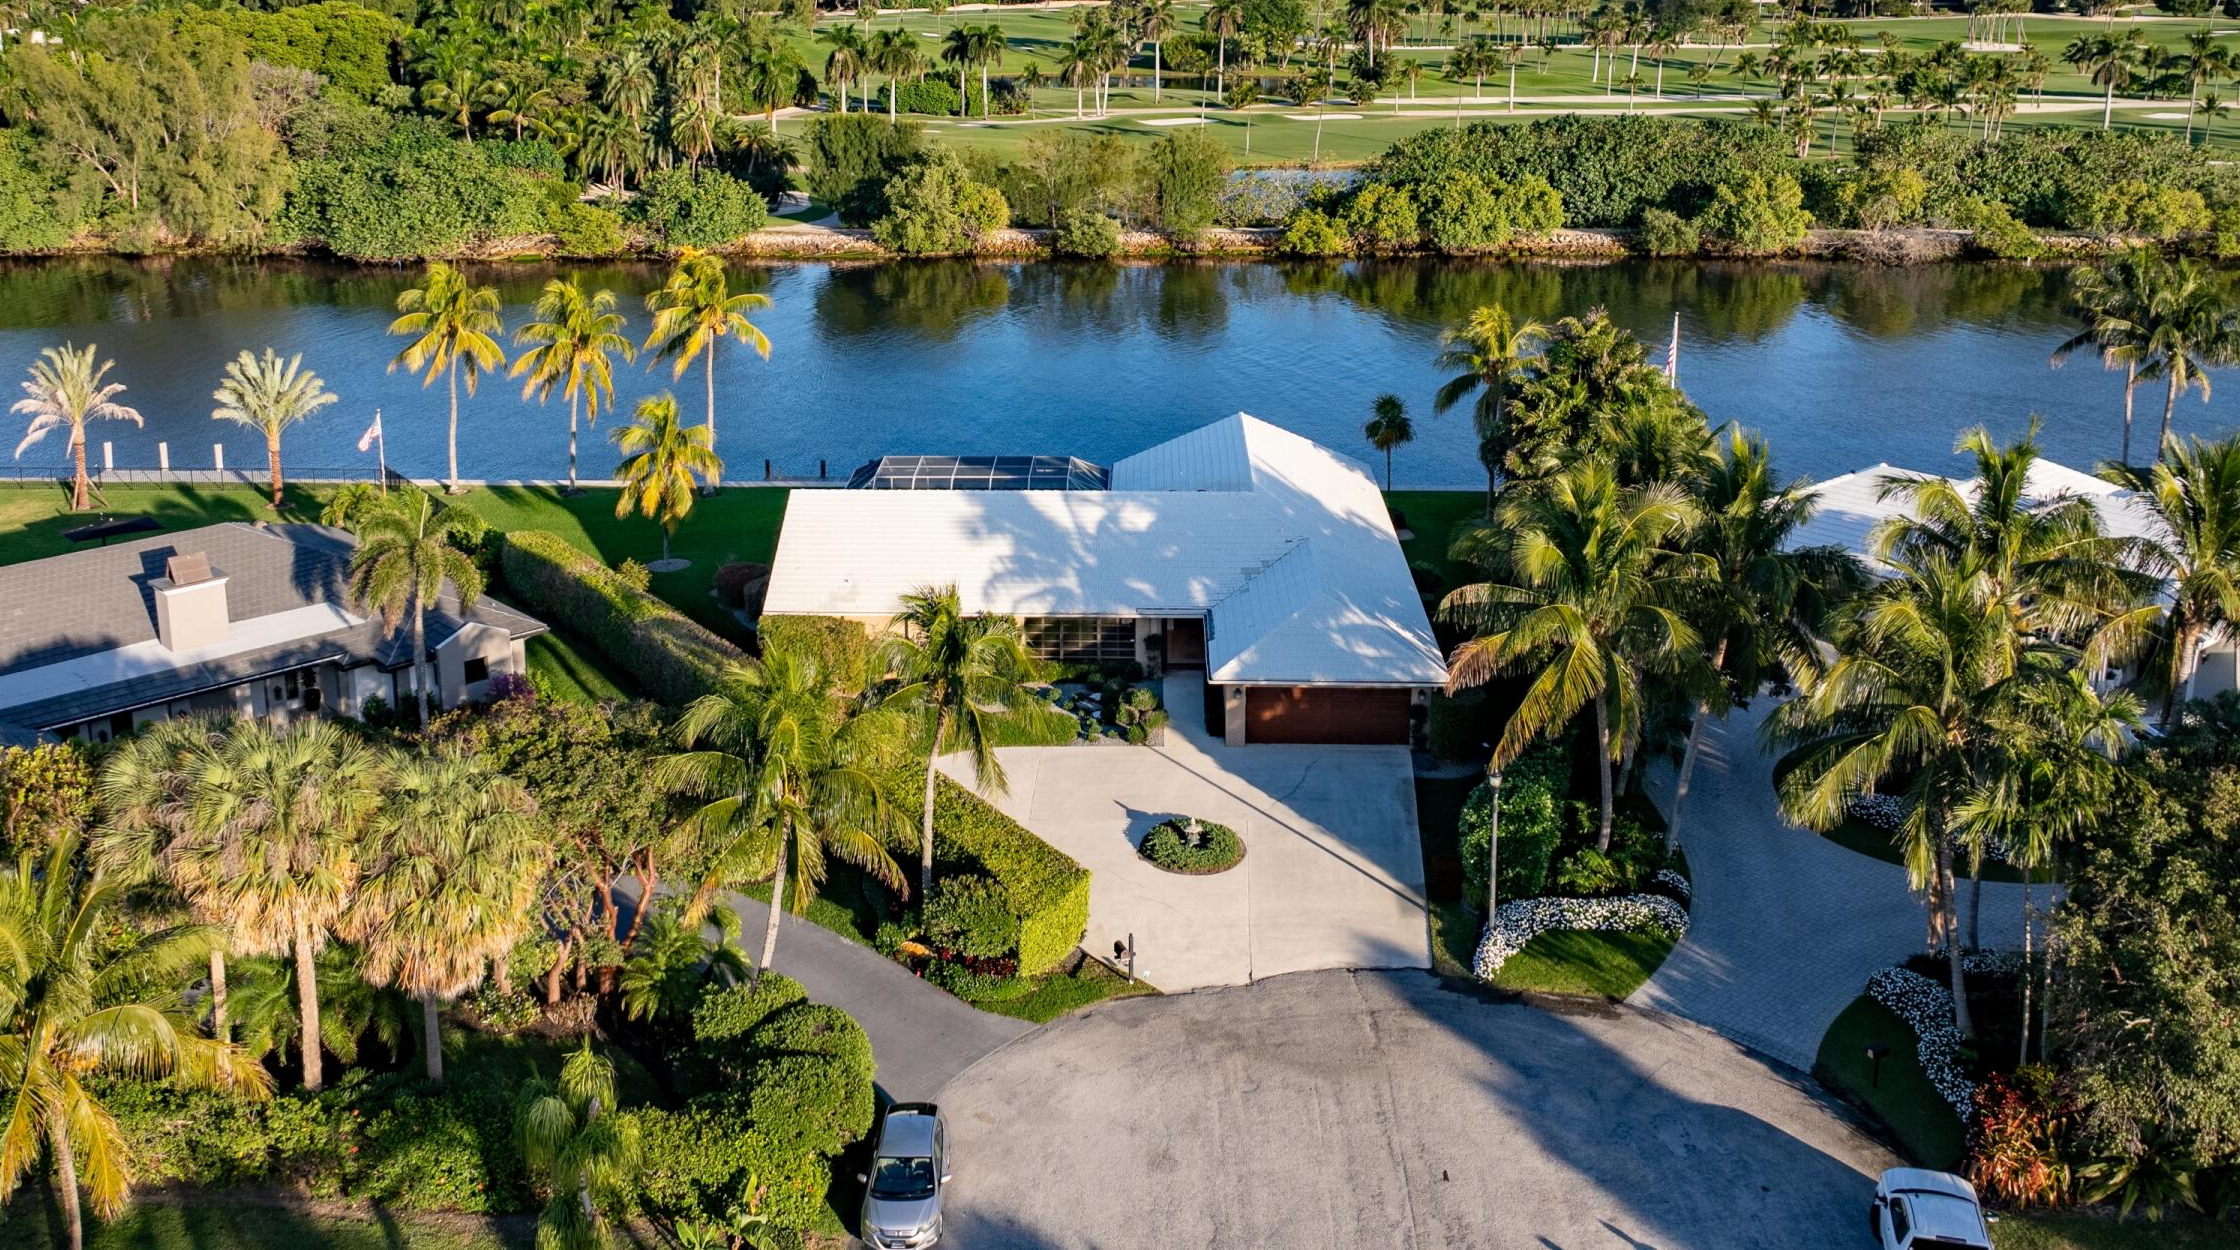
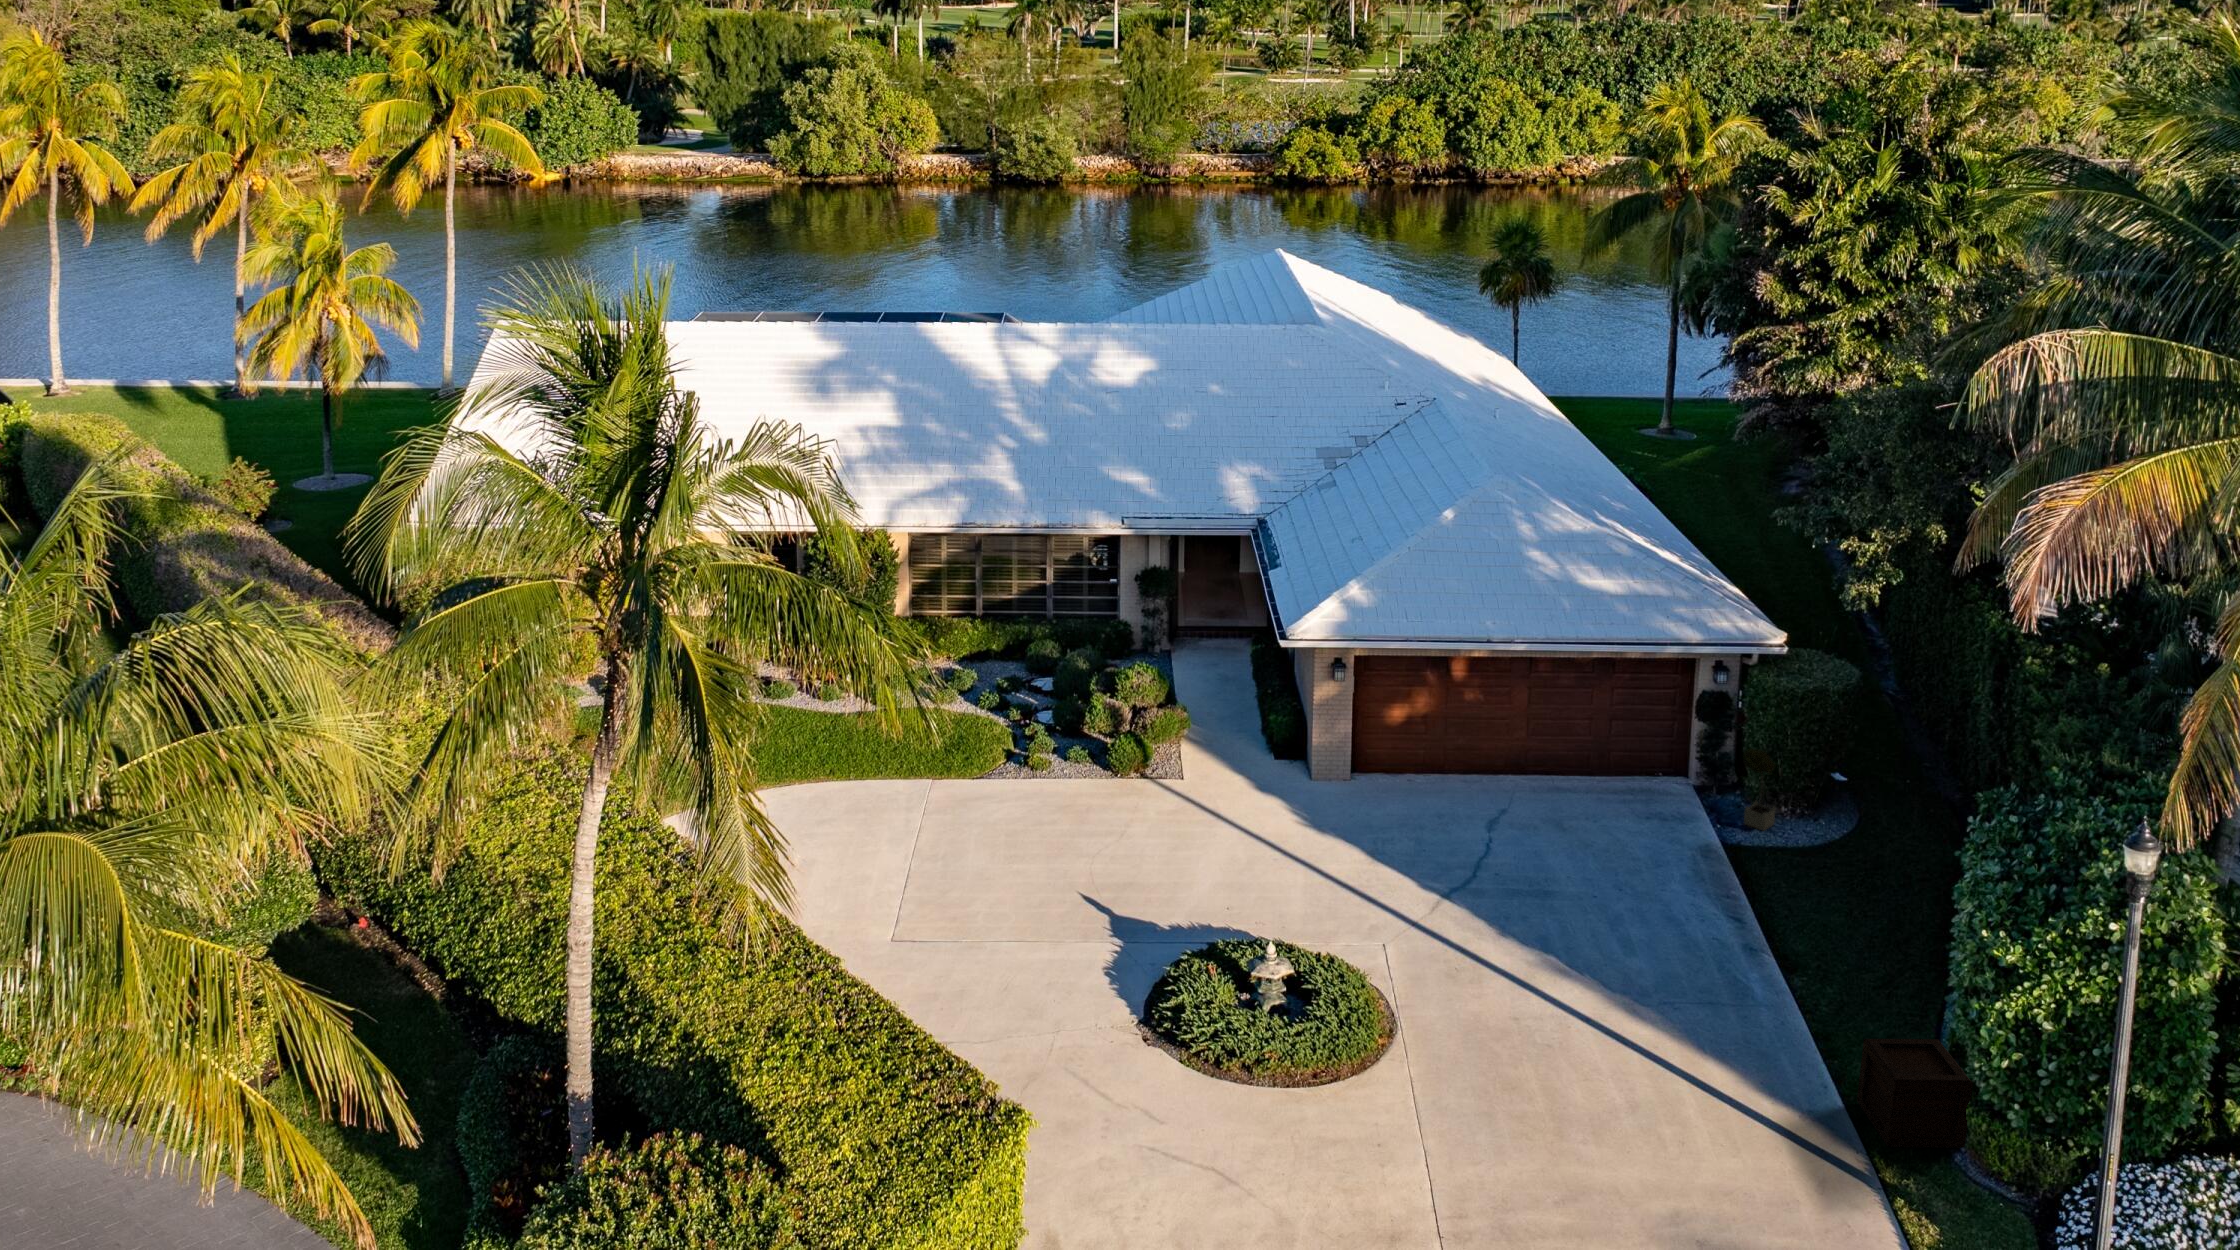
potted tree: none [1428,734,1444,773] -> present [1743,748,1775,831]

